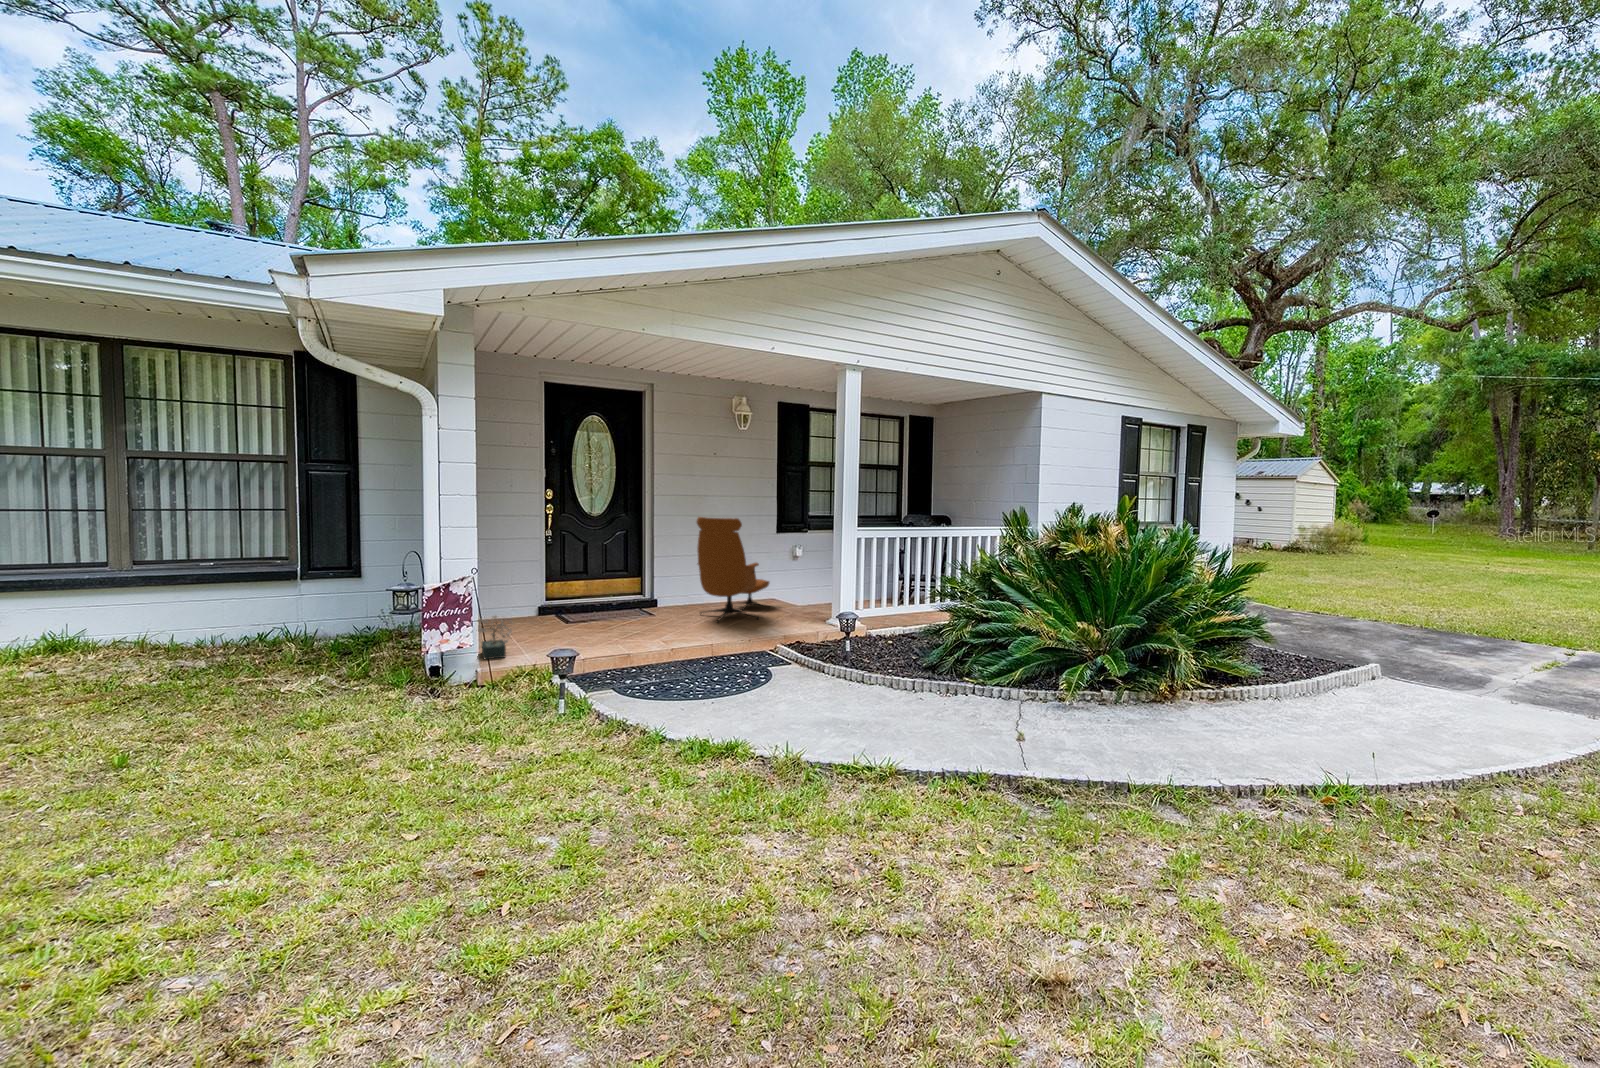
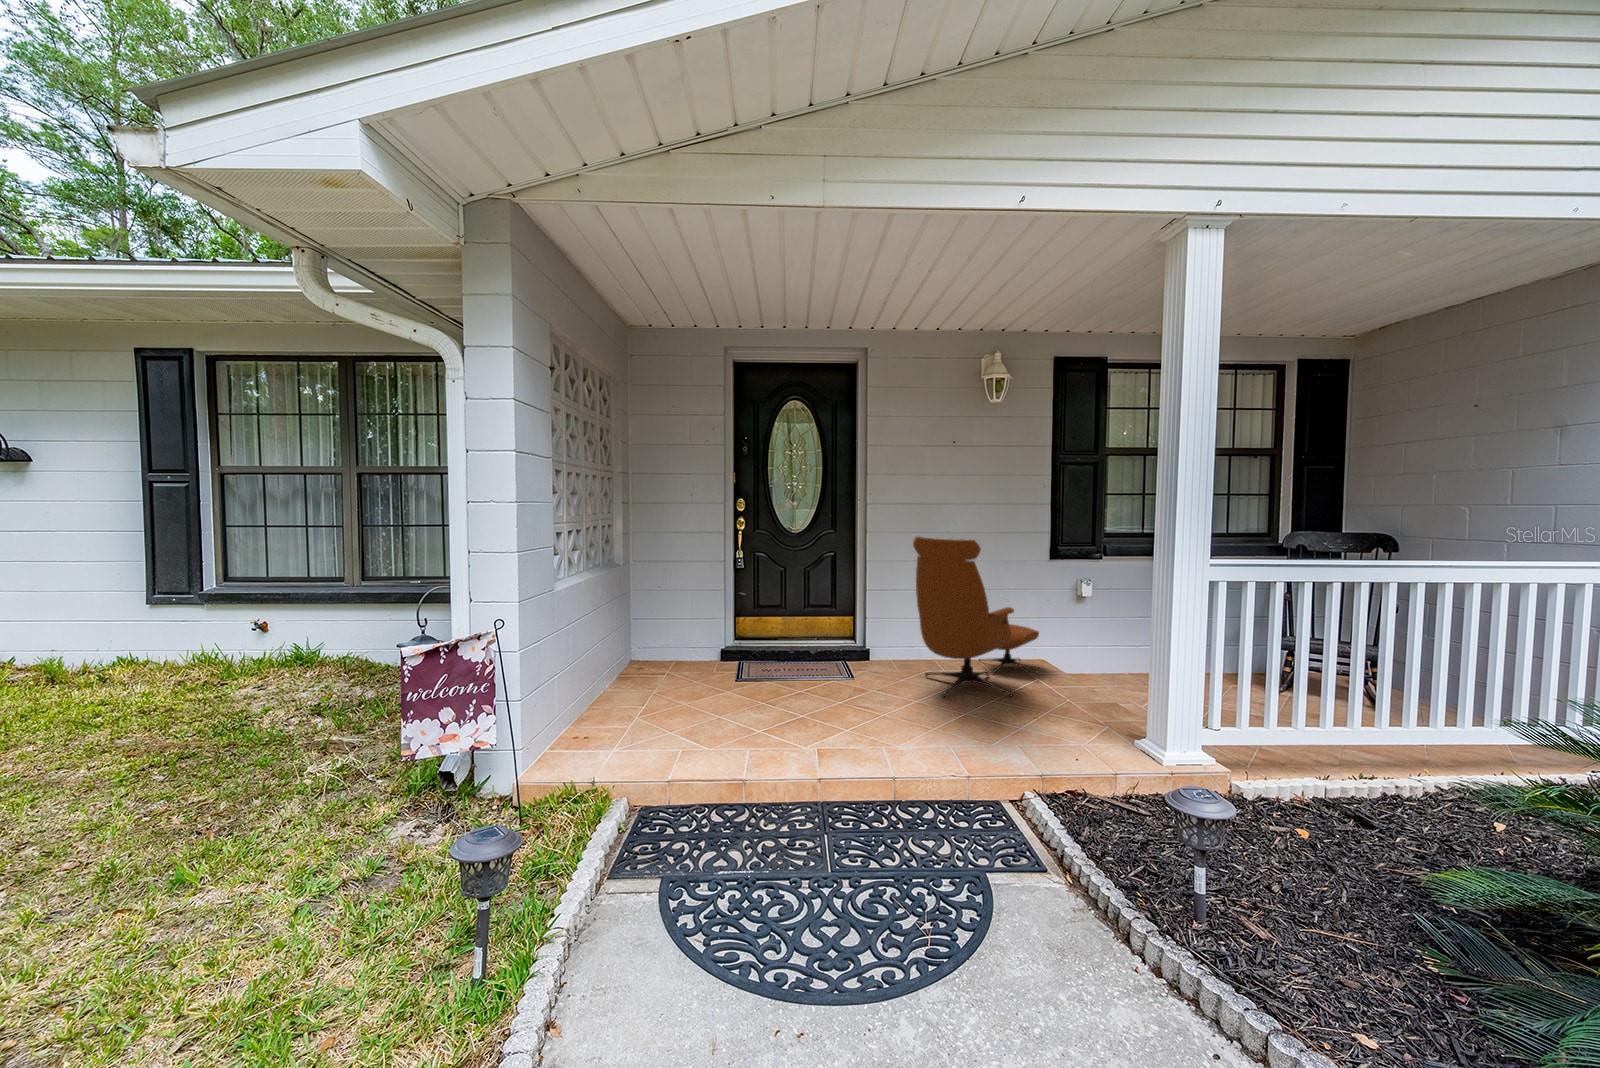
decorative plant: present [478,616,512,659] -> none [568,677,622,738]

